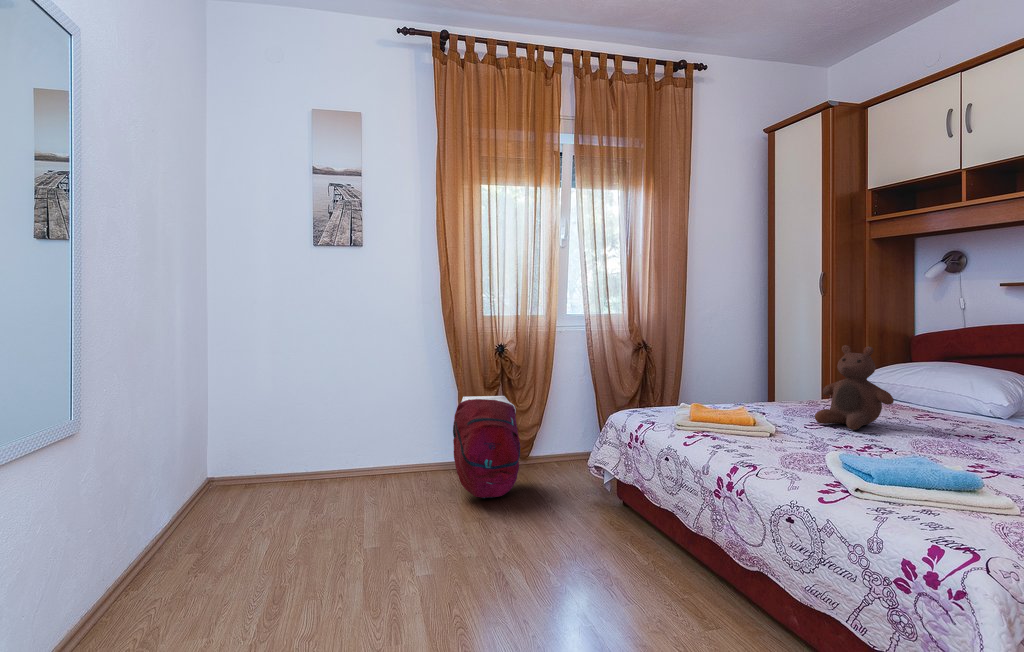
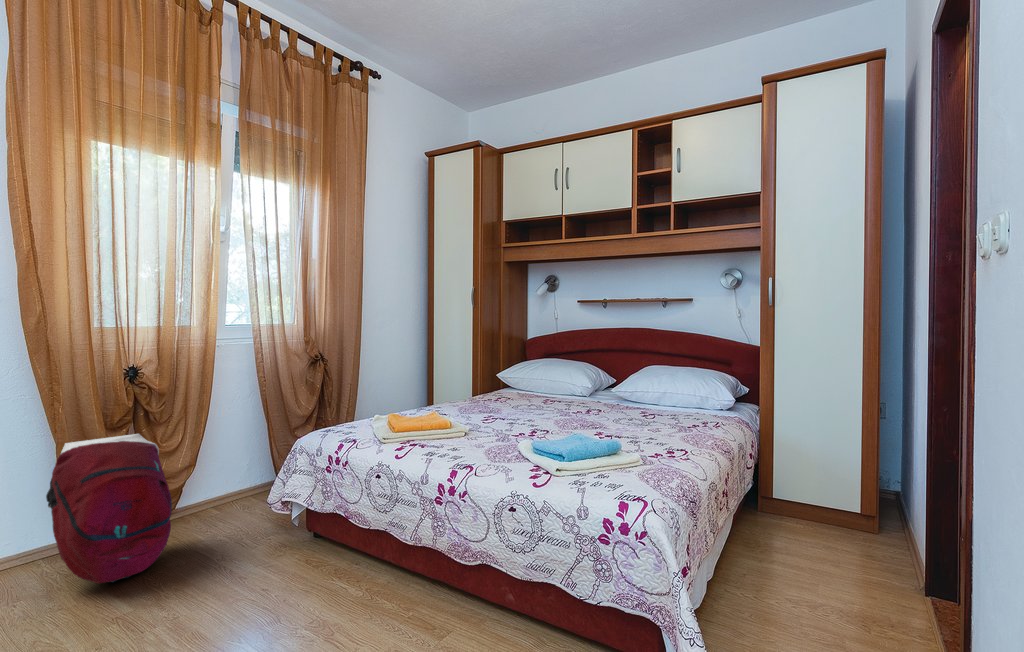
stuffed bear: present [815,345,894,430] -> none [493,350,547,421]

